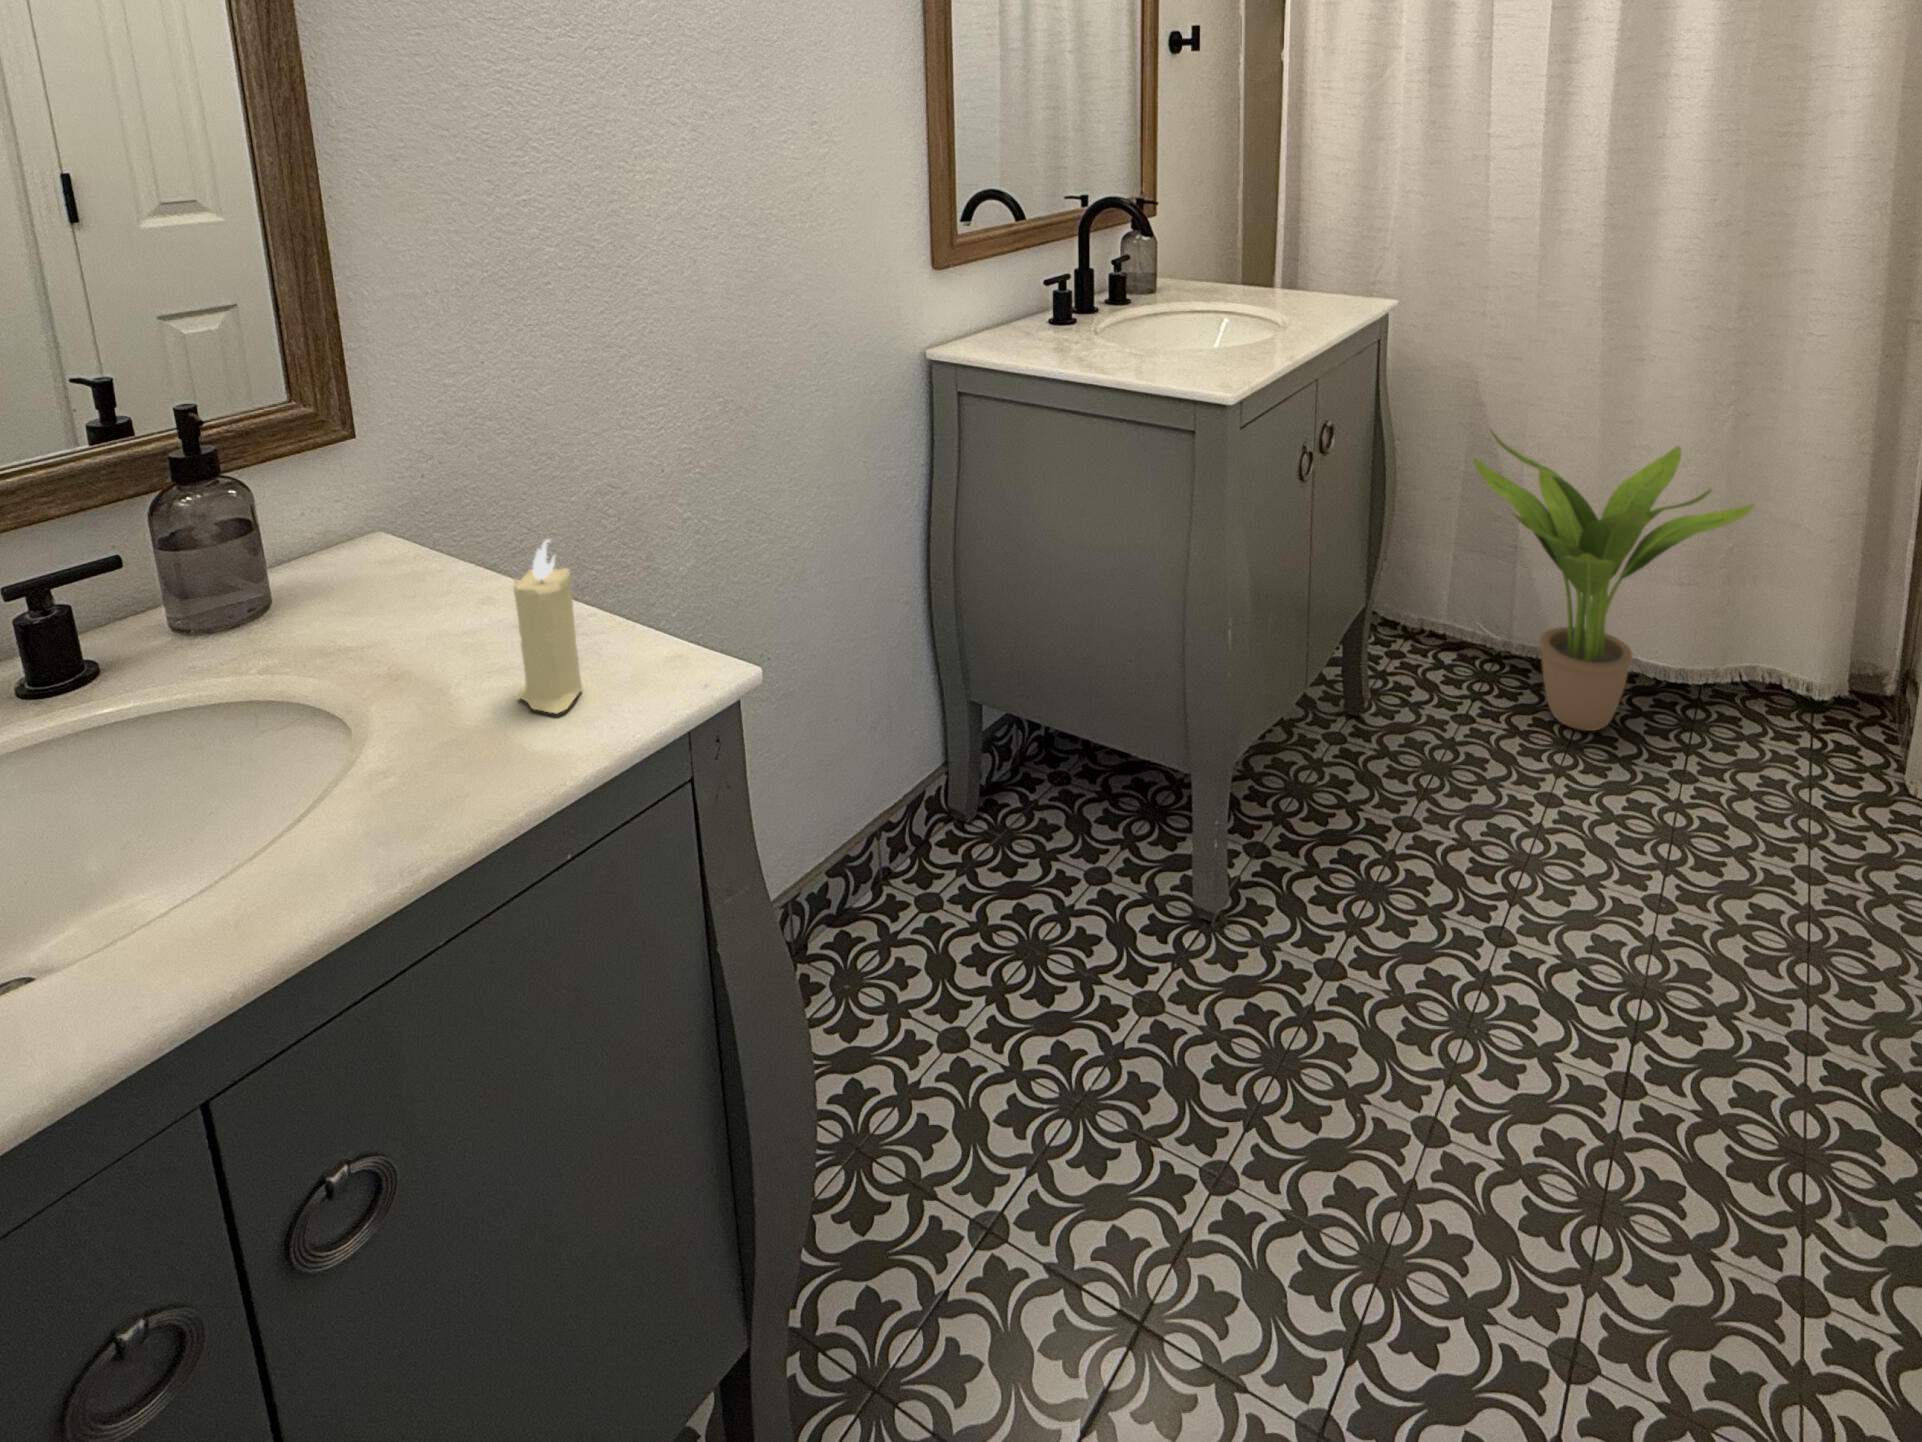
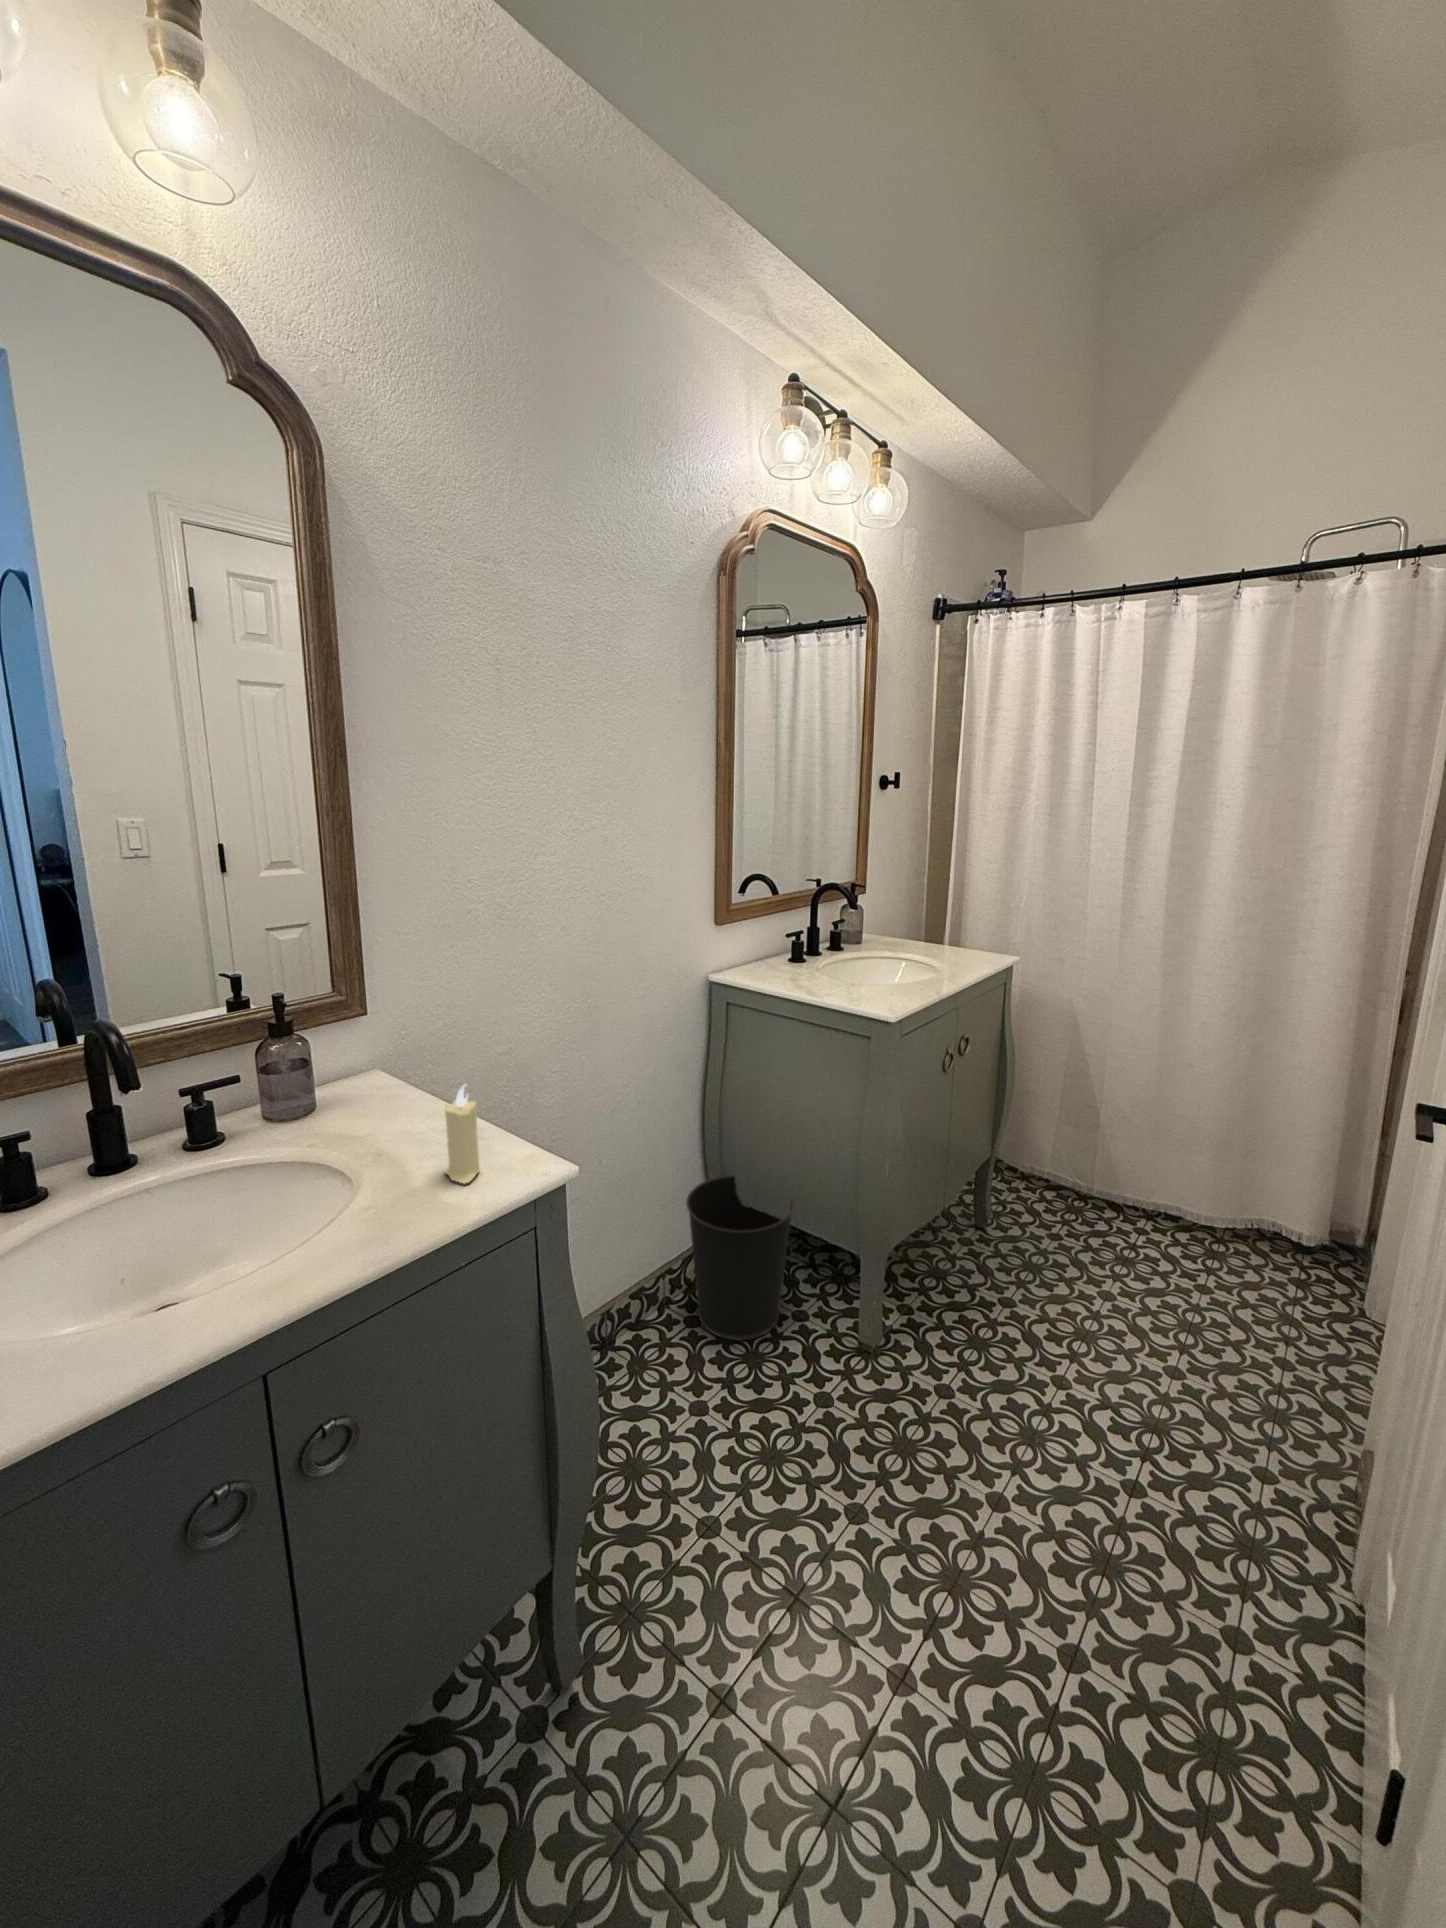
potted plant: present [1474,430,1754,731] -> none [1070,1045,1264,1253]
wastebasket: none [911,663,1083,924] -> present [686,1175,794,1340]

